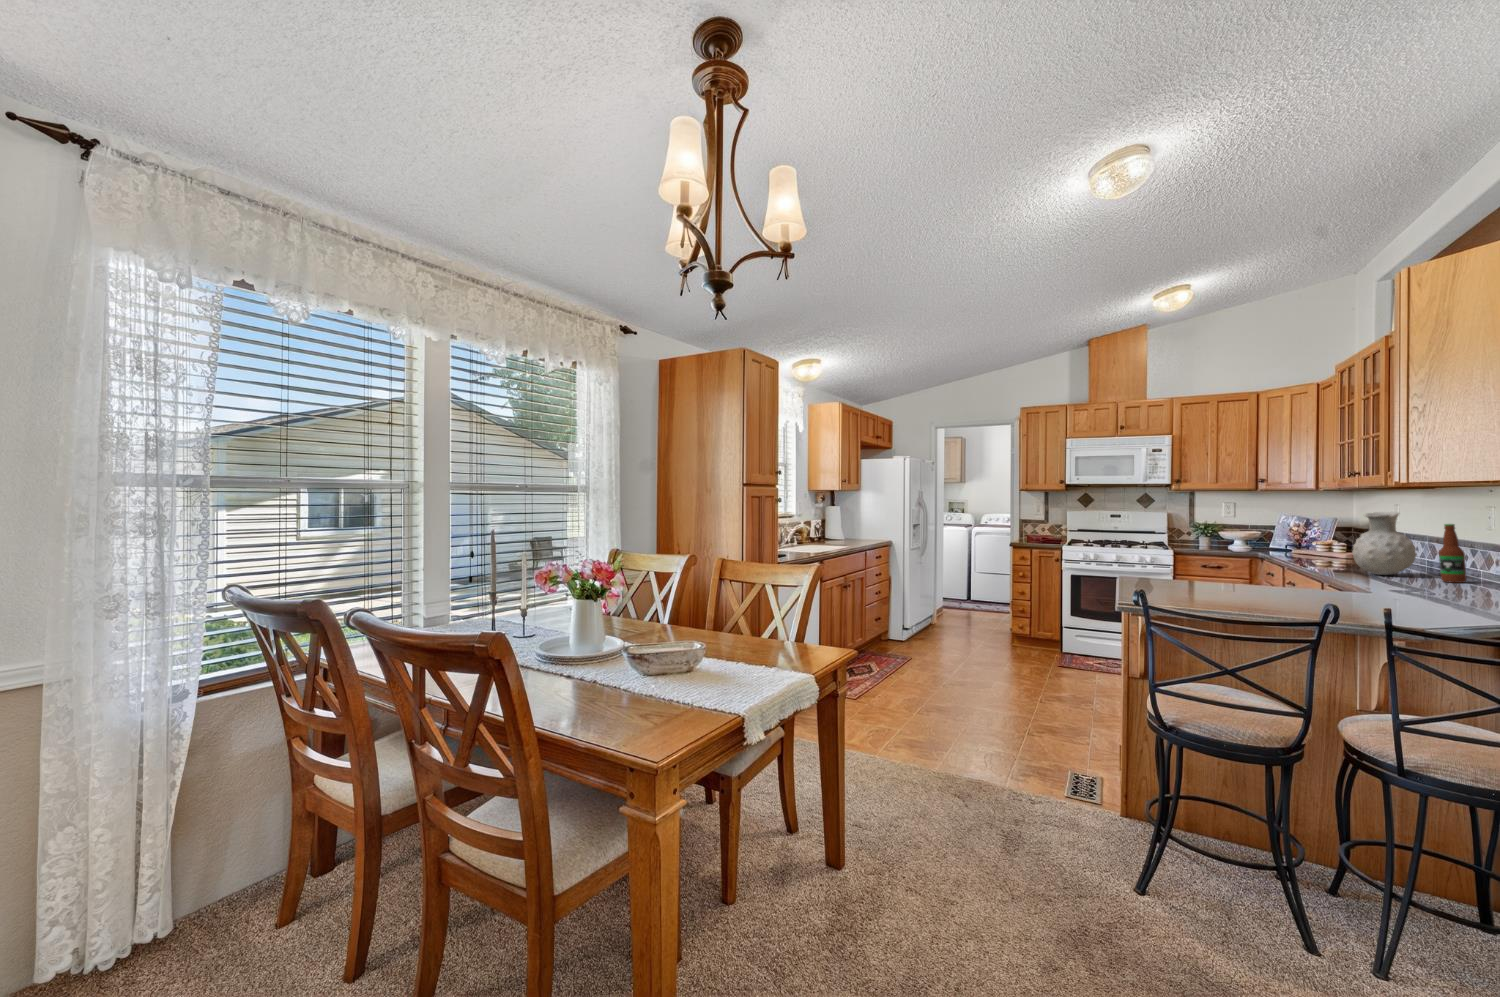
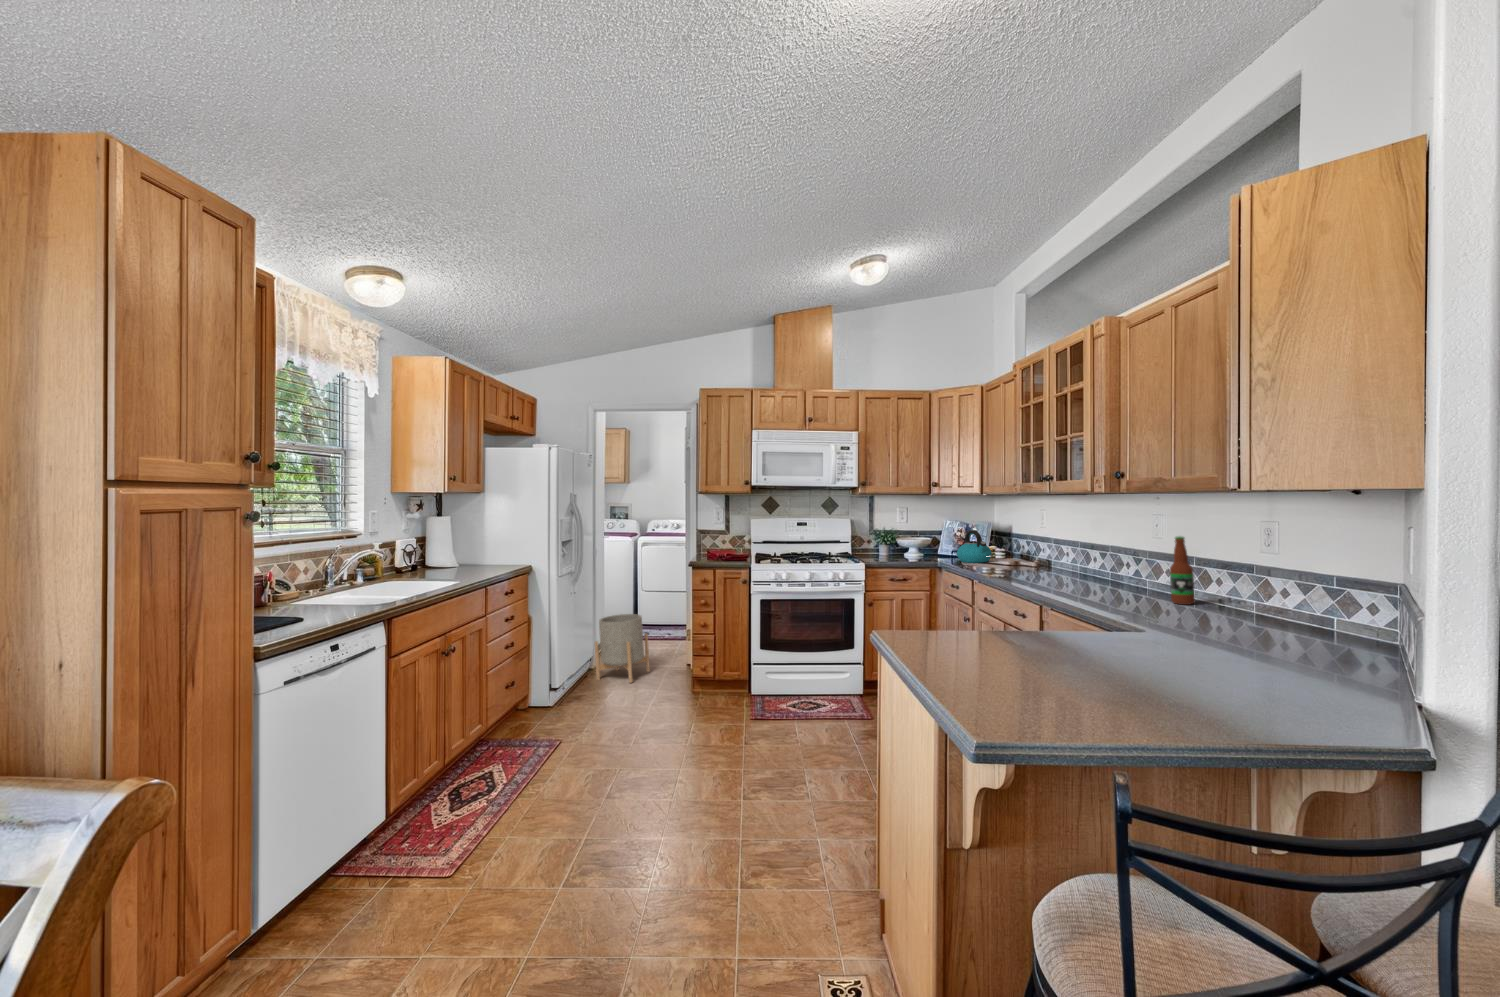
vase: present [1352,512,1417,575] -> none [1076,522,1138,595]
kettle: none [1279,523,1321,554] -> present [957,530,992,563]
planter: none [934,584,978,635] -> present [595,614,650,683]

